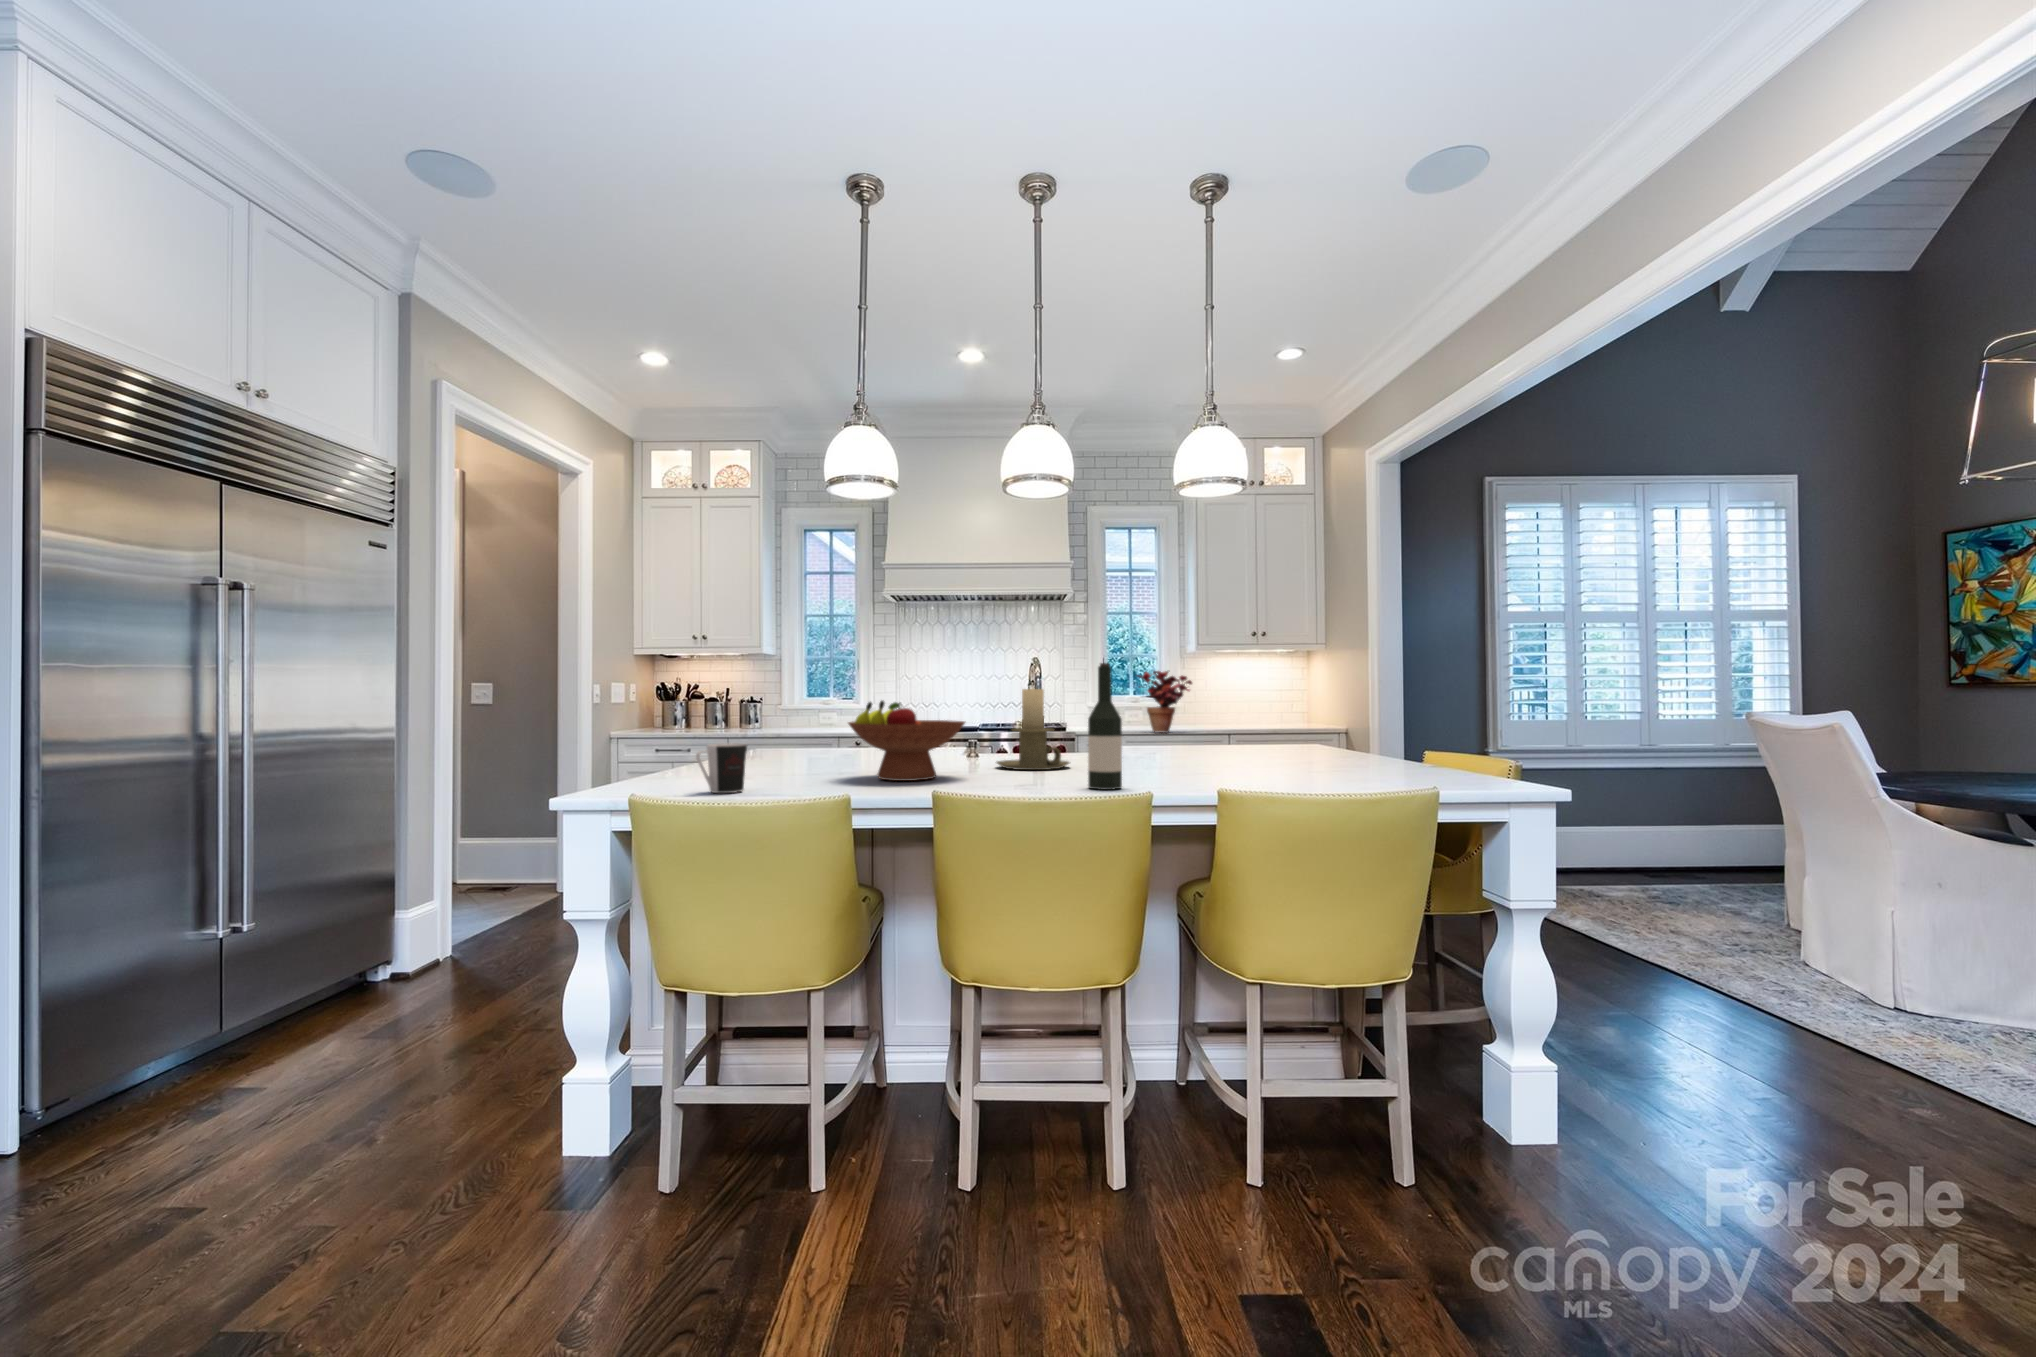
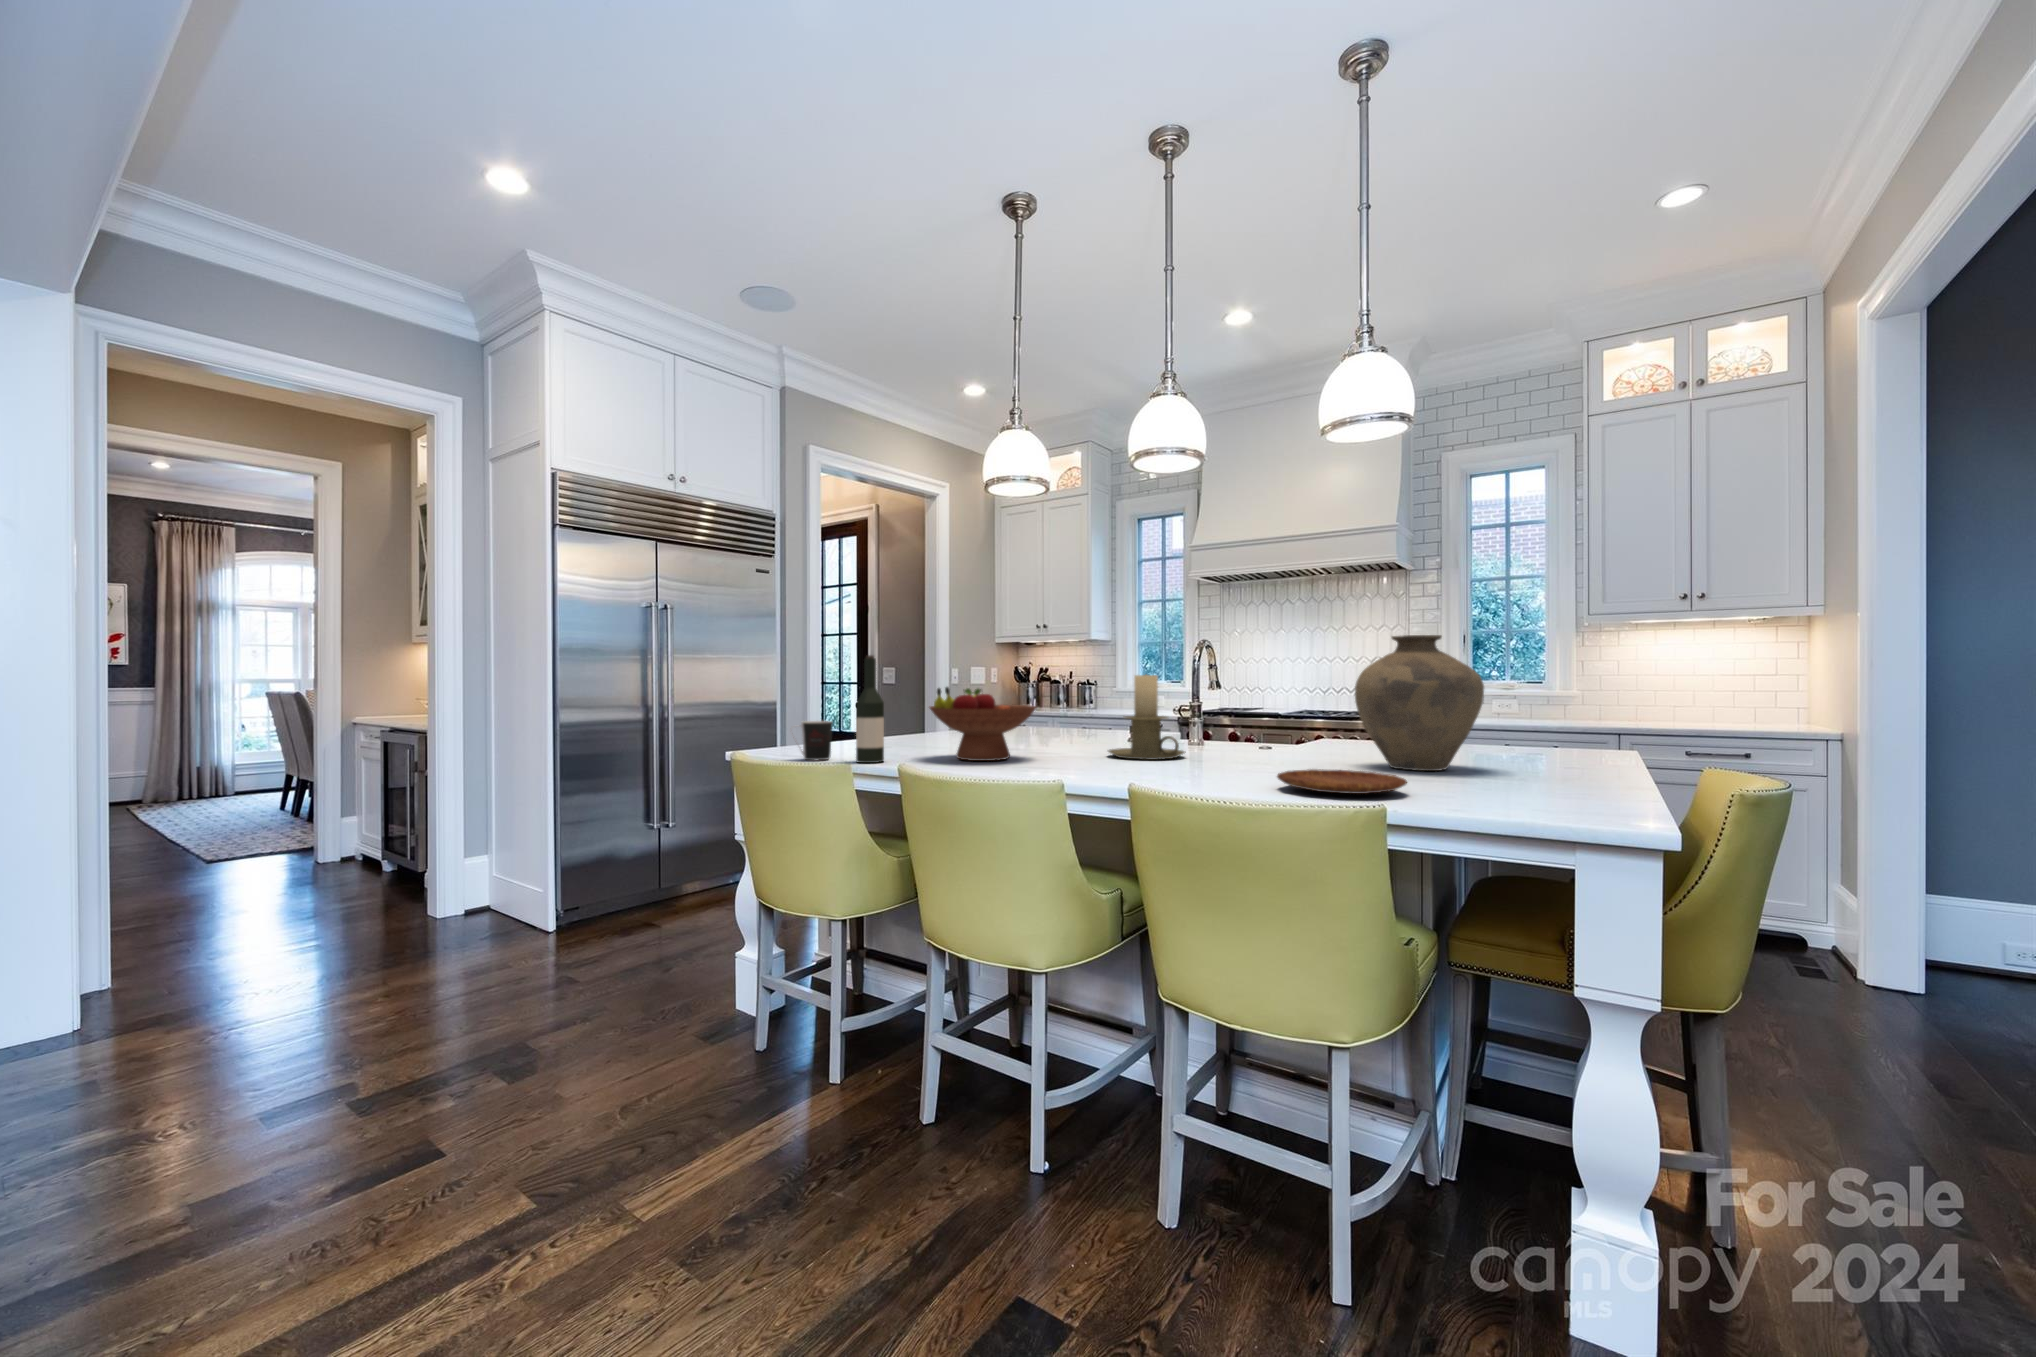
vase: none [1205,657,1301,765] -> present [1355,635,1484,771]
wine bottle: present [1088,663,1122,790] -> present [856,655,884,763]
potted plant: present [1138,671,1192,733] -> none [1497,648,1582,727]
tray: none [1247,765,1352,783] -> present [1277,769,1407,794]

